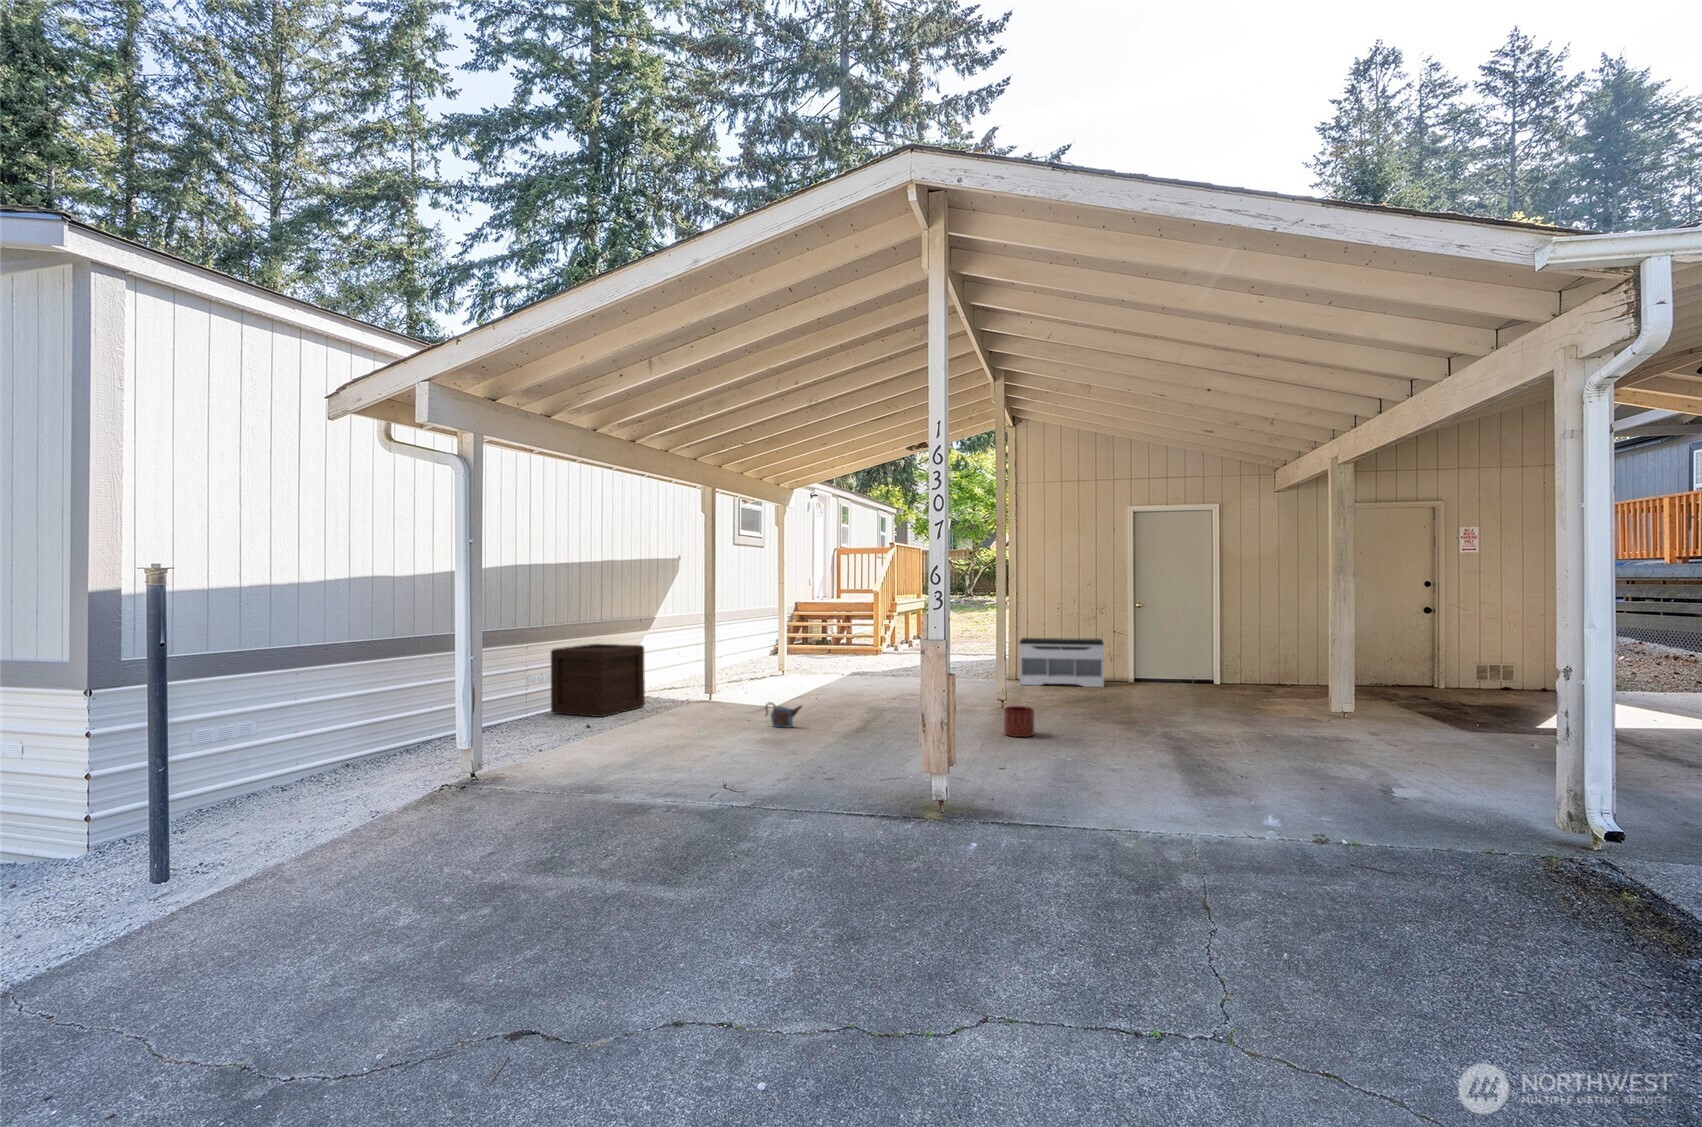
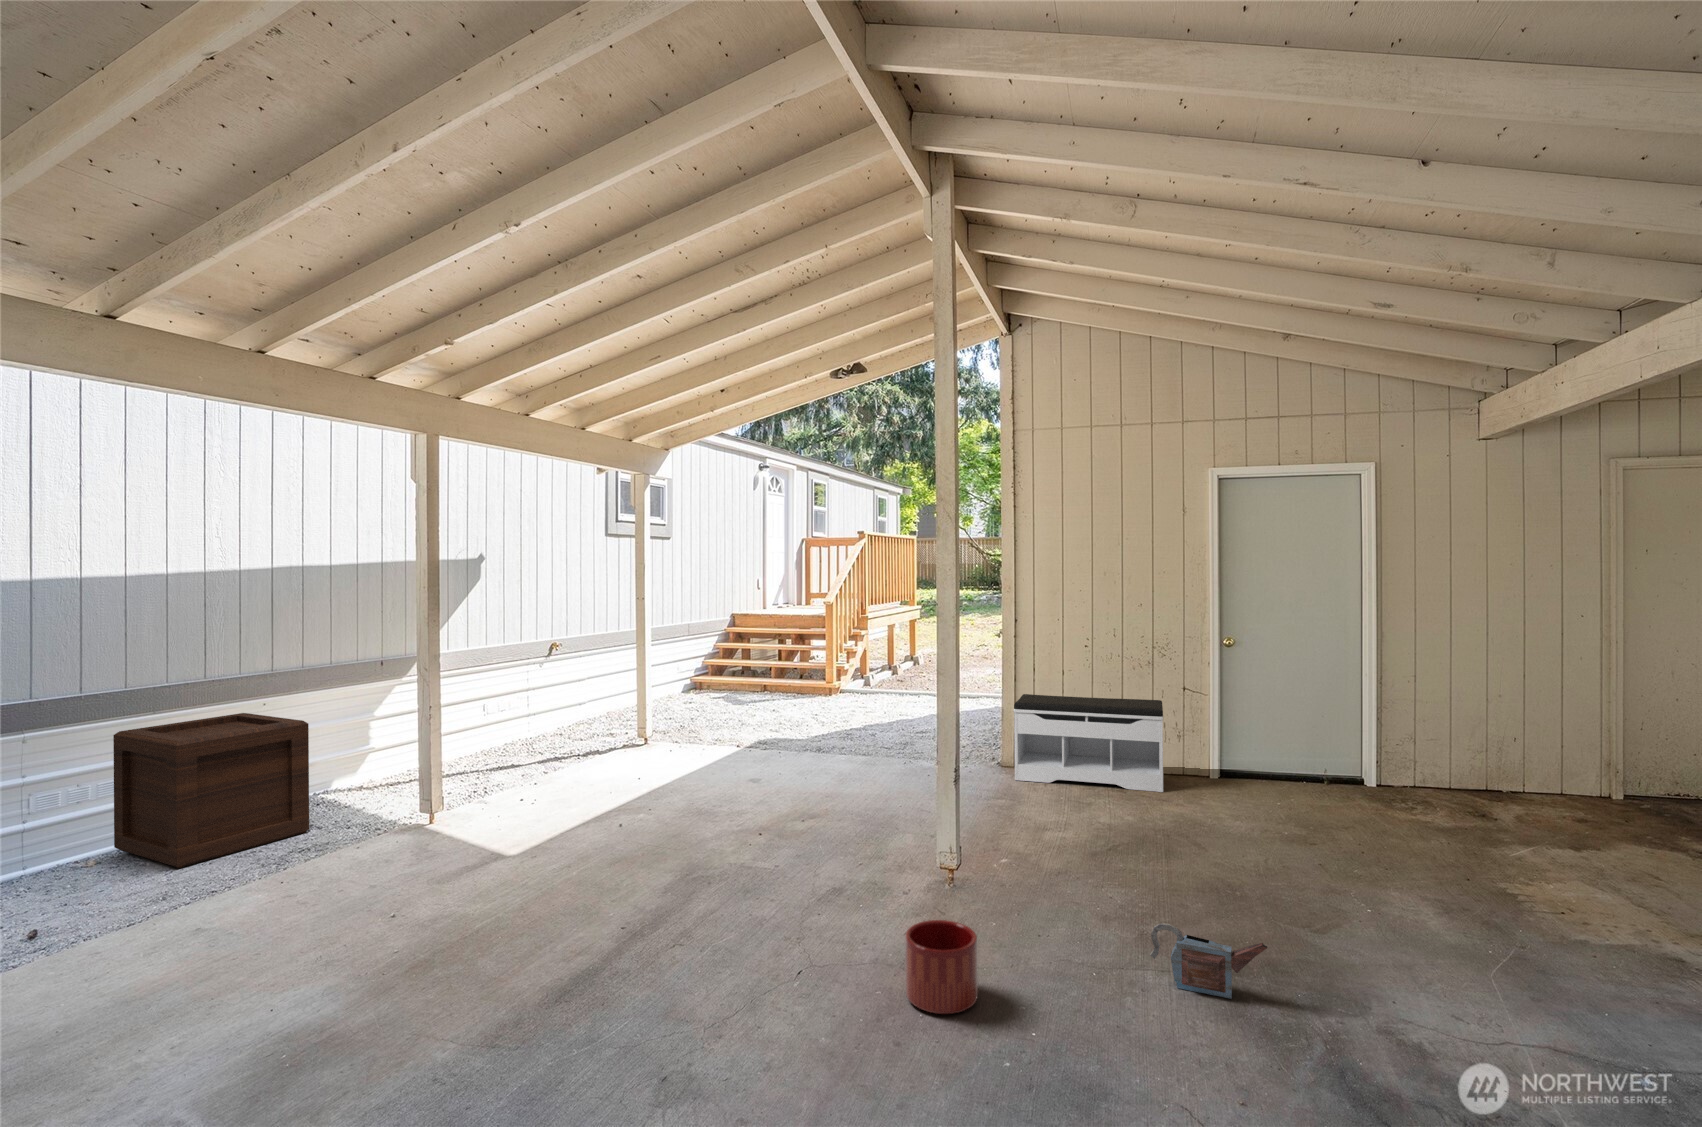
watering can: present [765,702,802,728] -> present [1150,923,1267,999]

